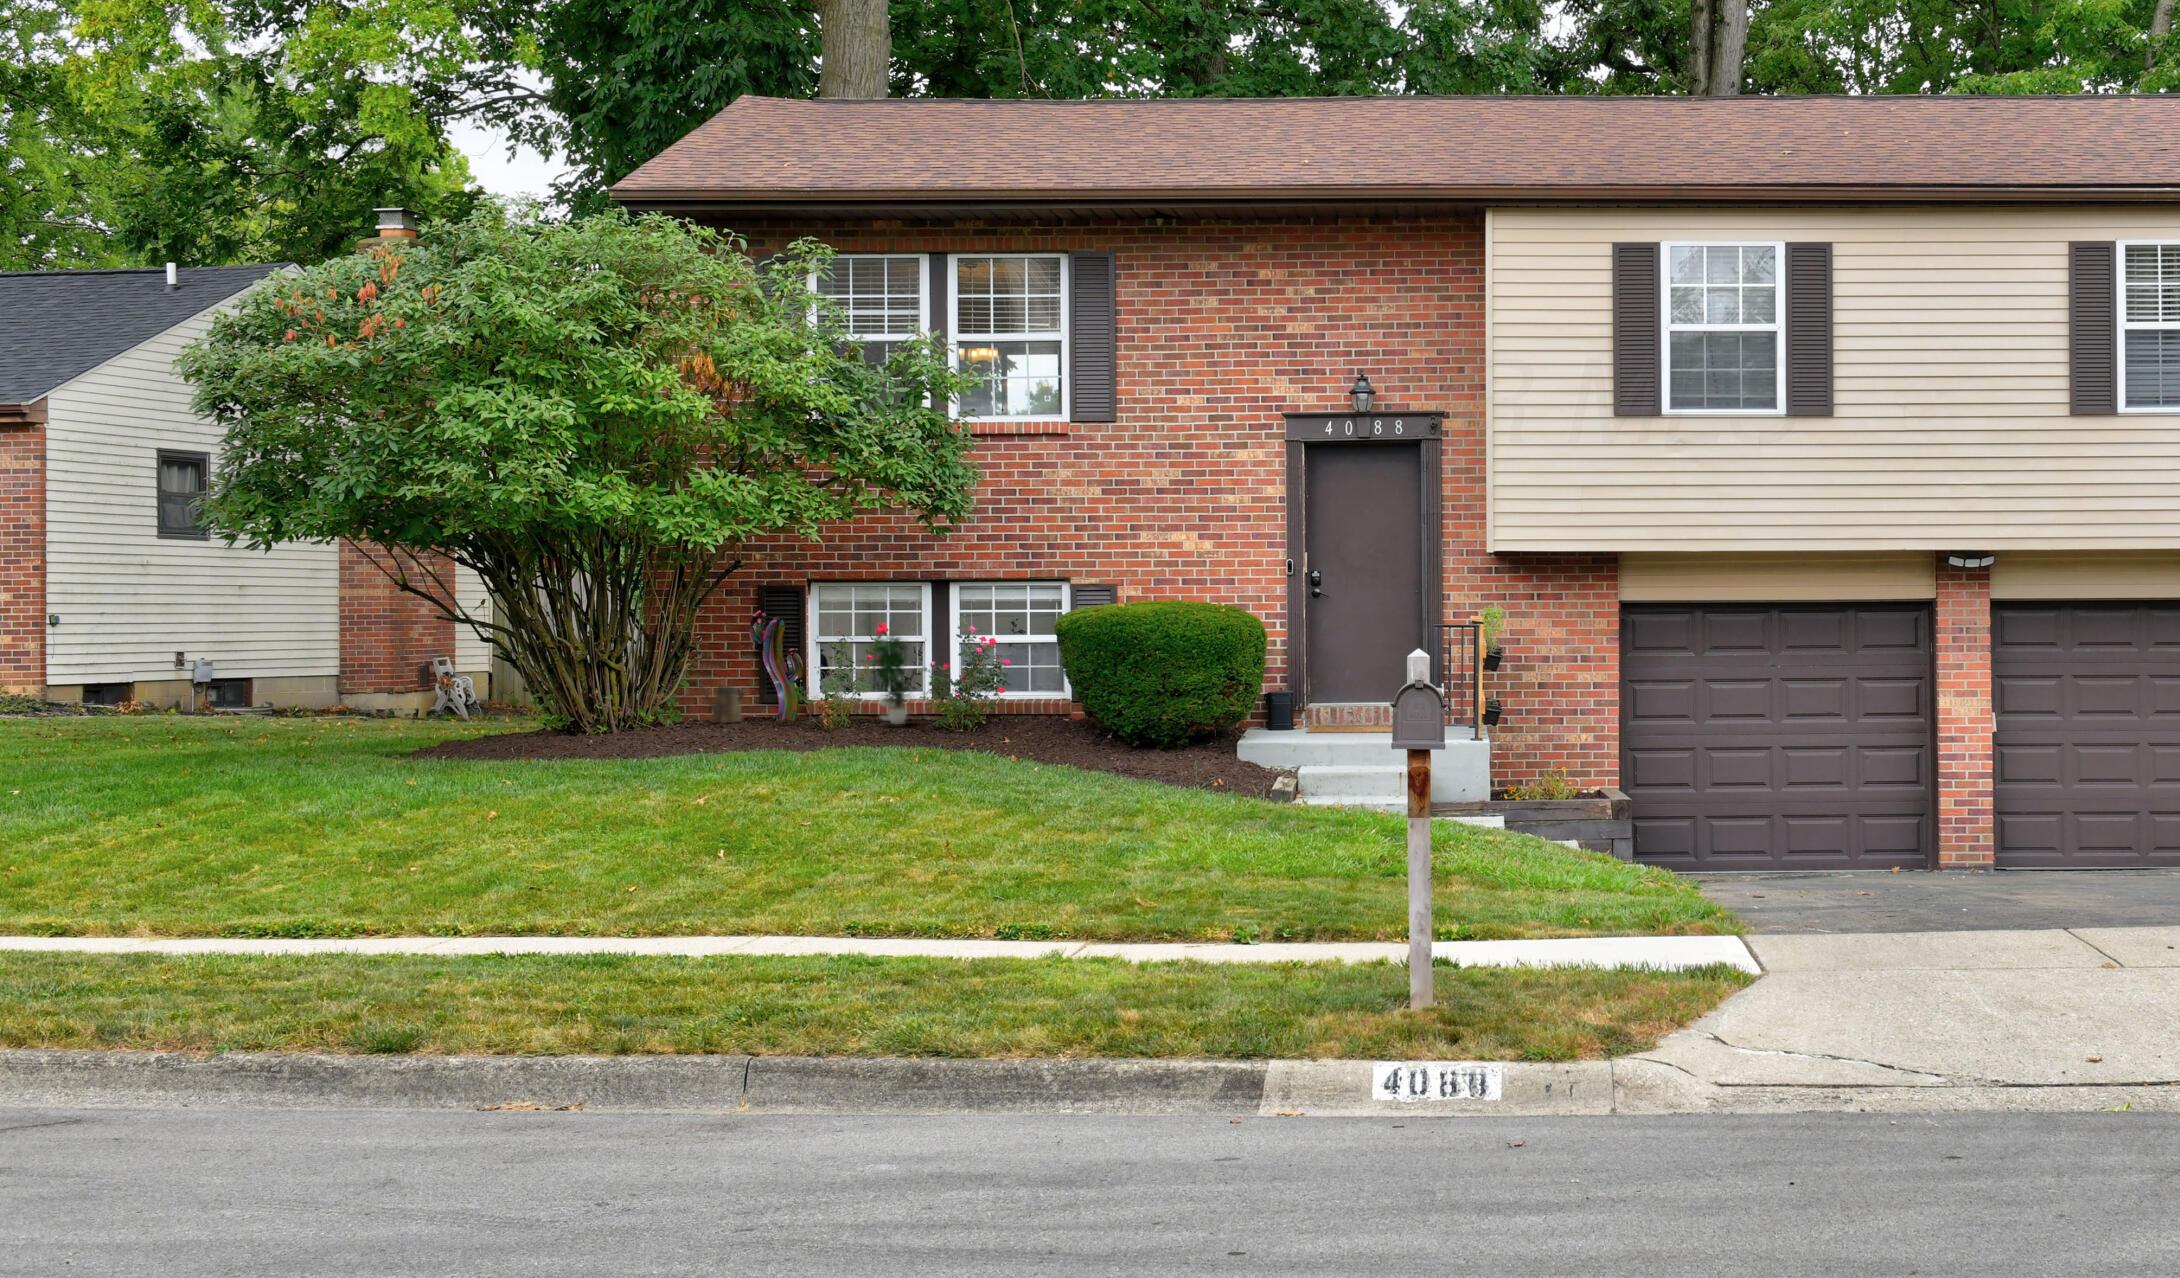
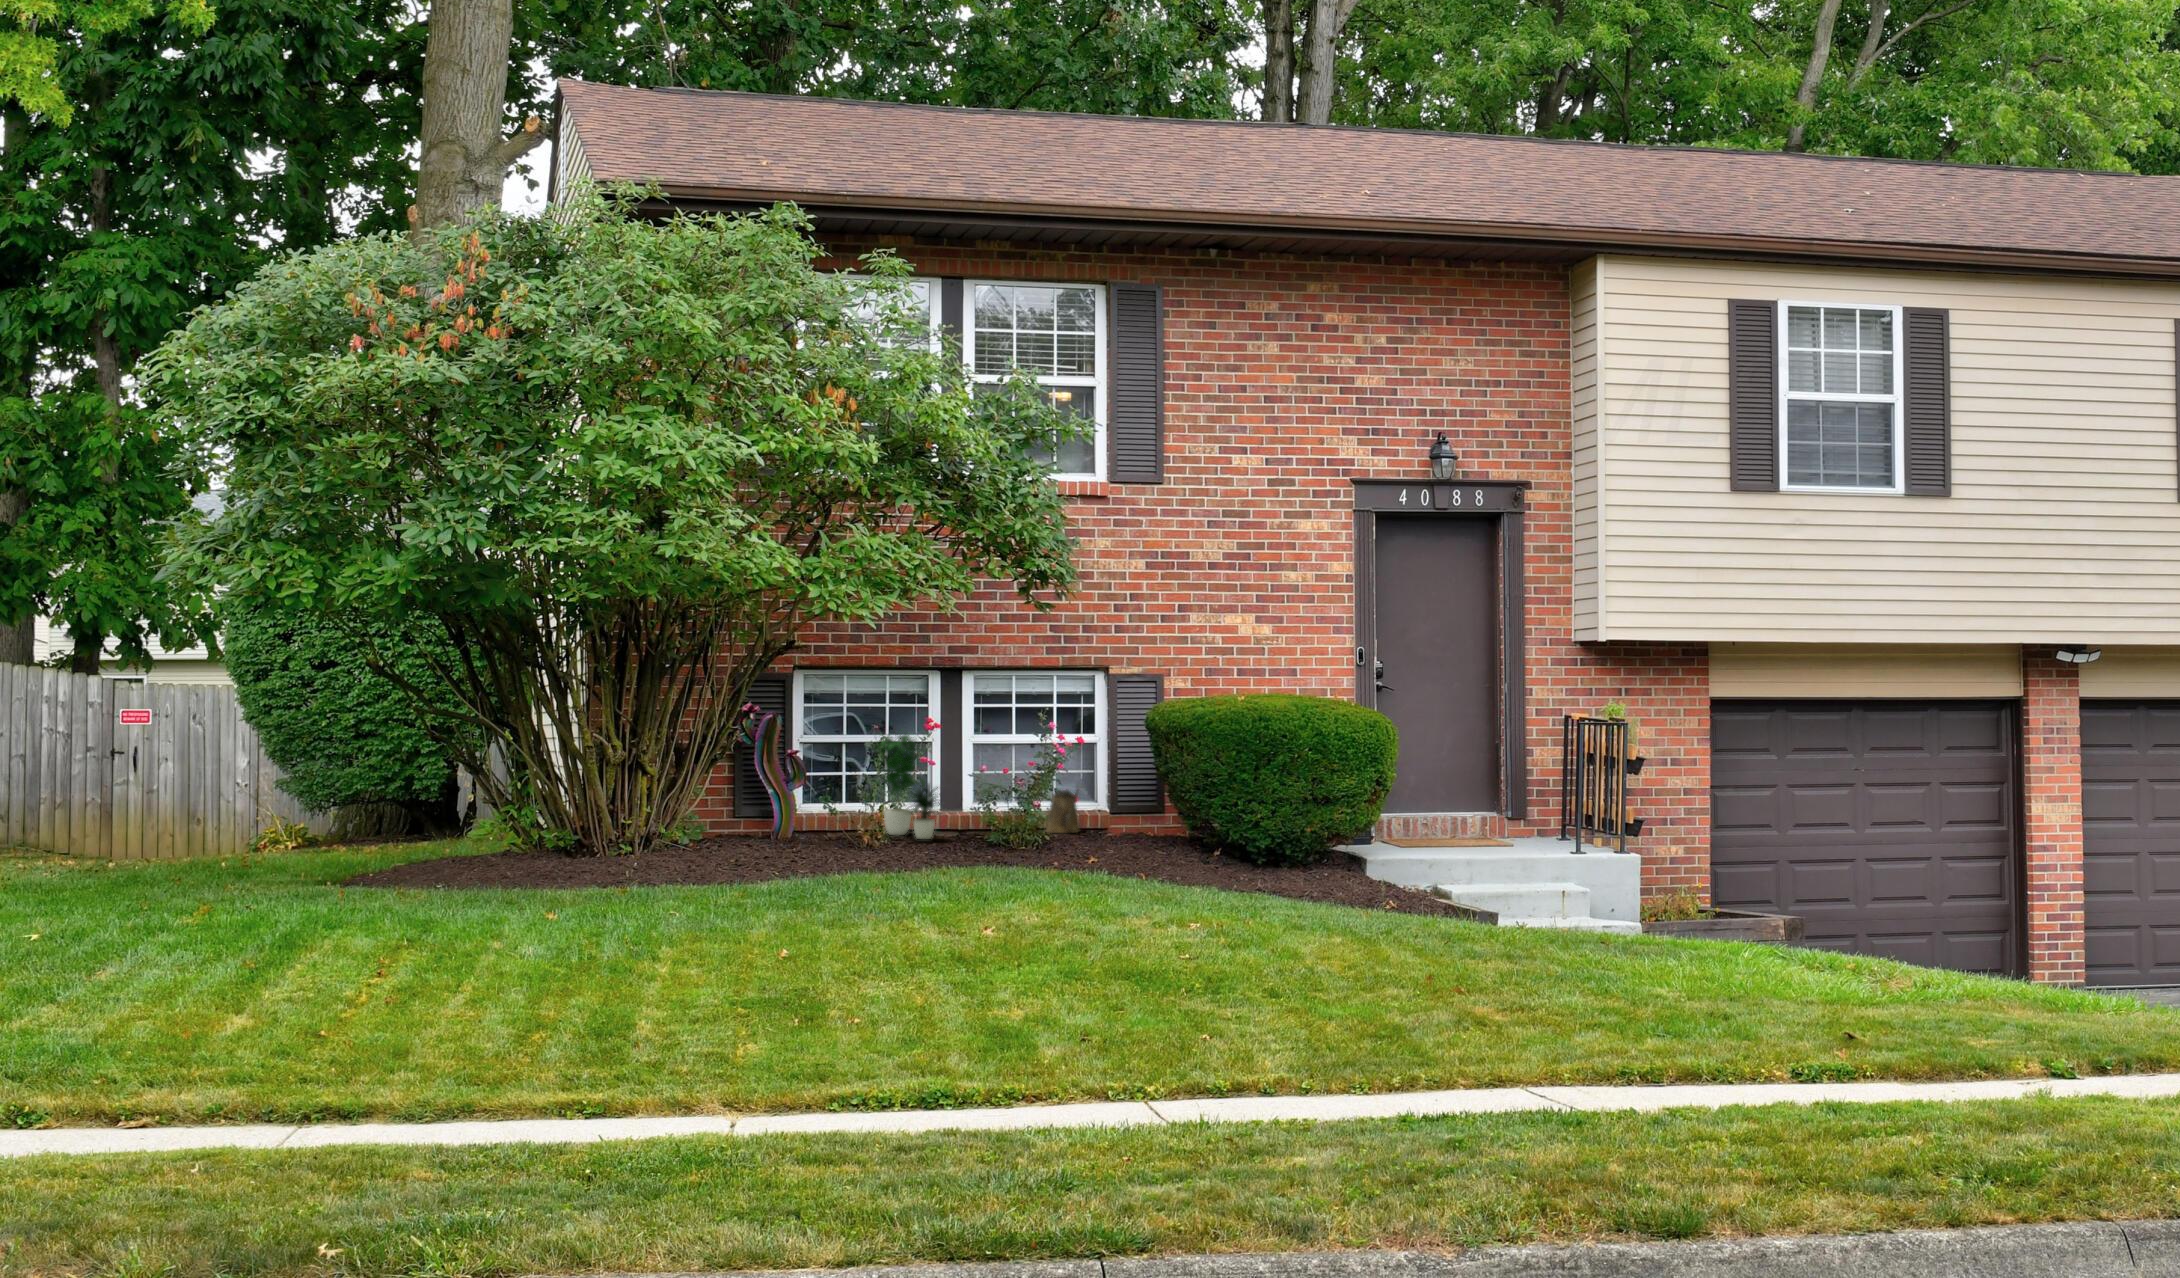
watering can: present [701,686,743,723] -> present [1046,790,1080,833]

